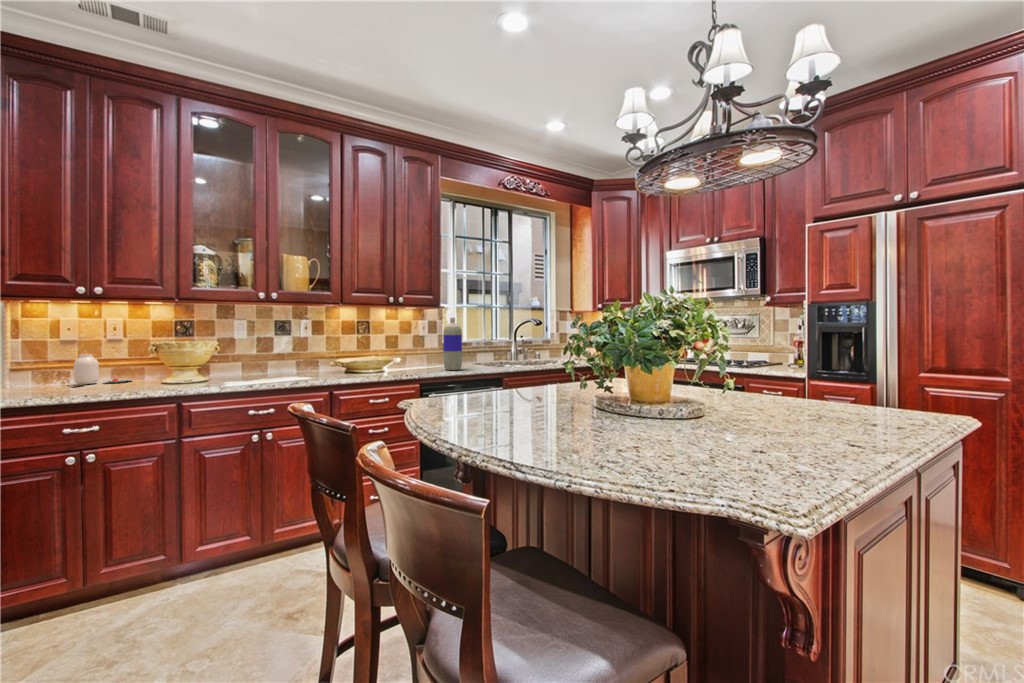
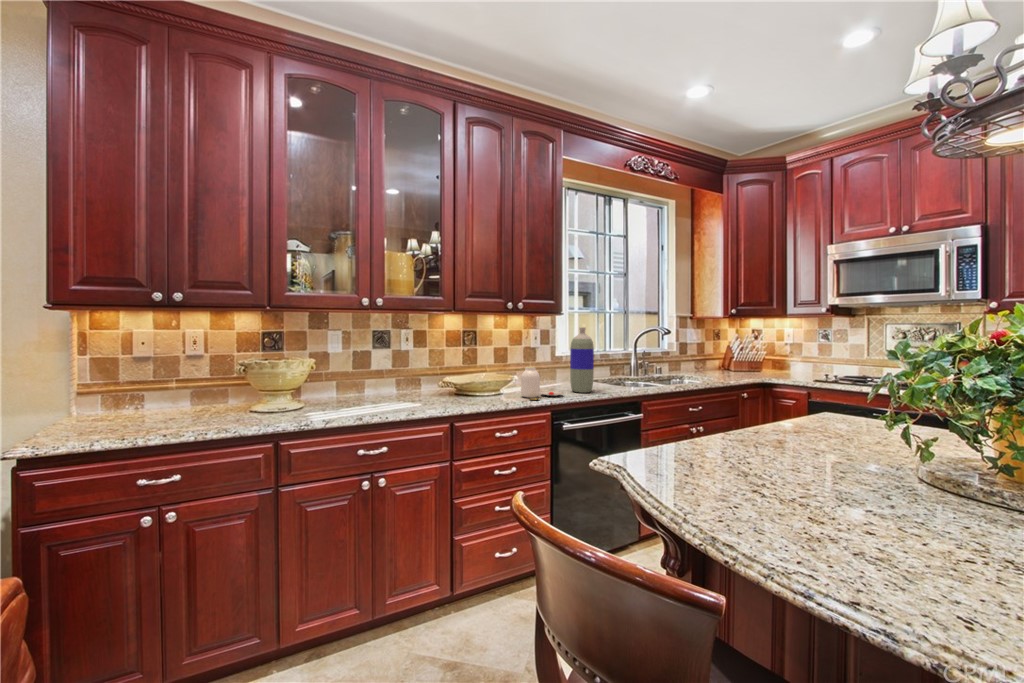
jar: present [72,354,132,386] -> present [521,367,563,400]

